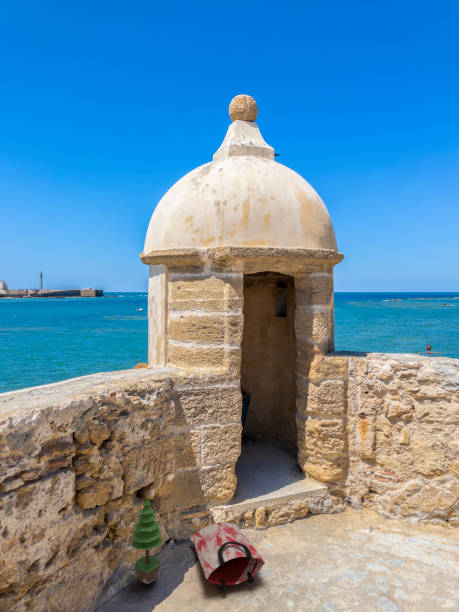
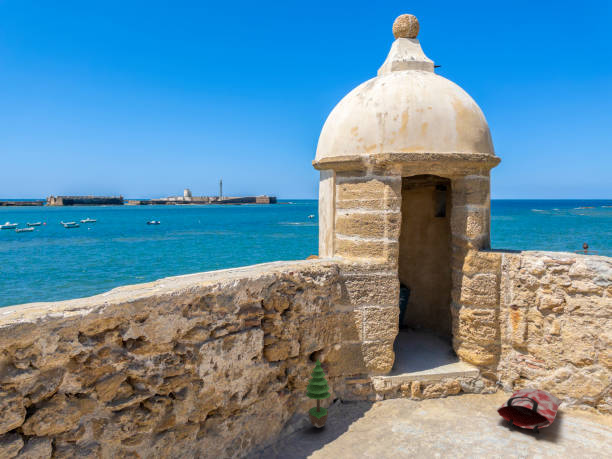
bag: present [190,522,265,591] -> present [496,388,562,433]

